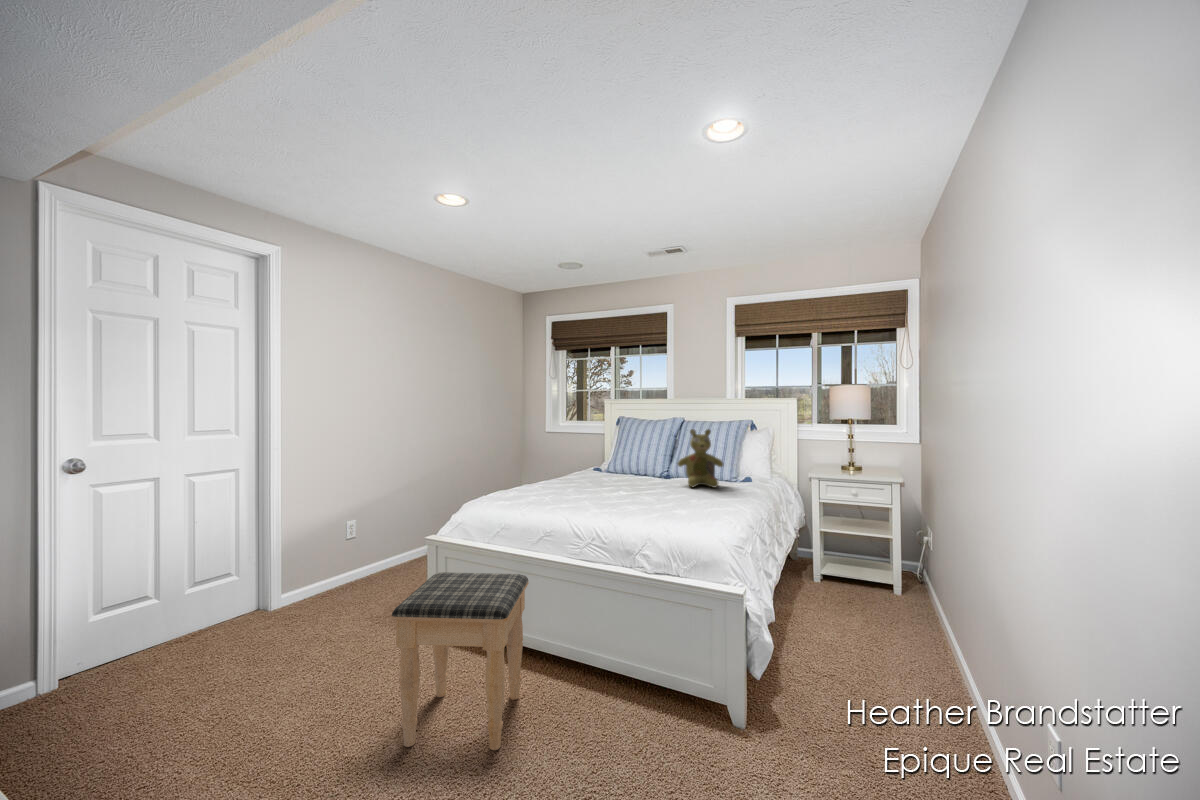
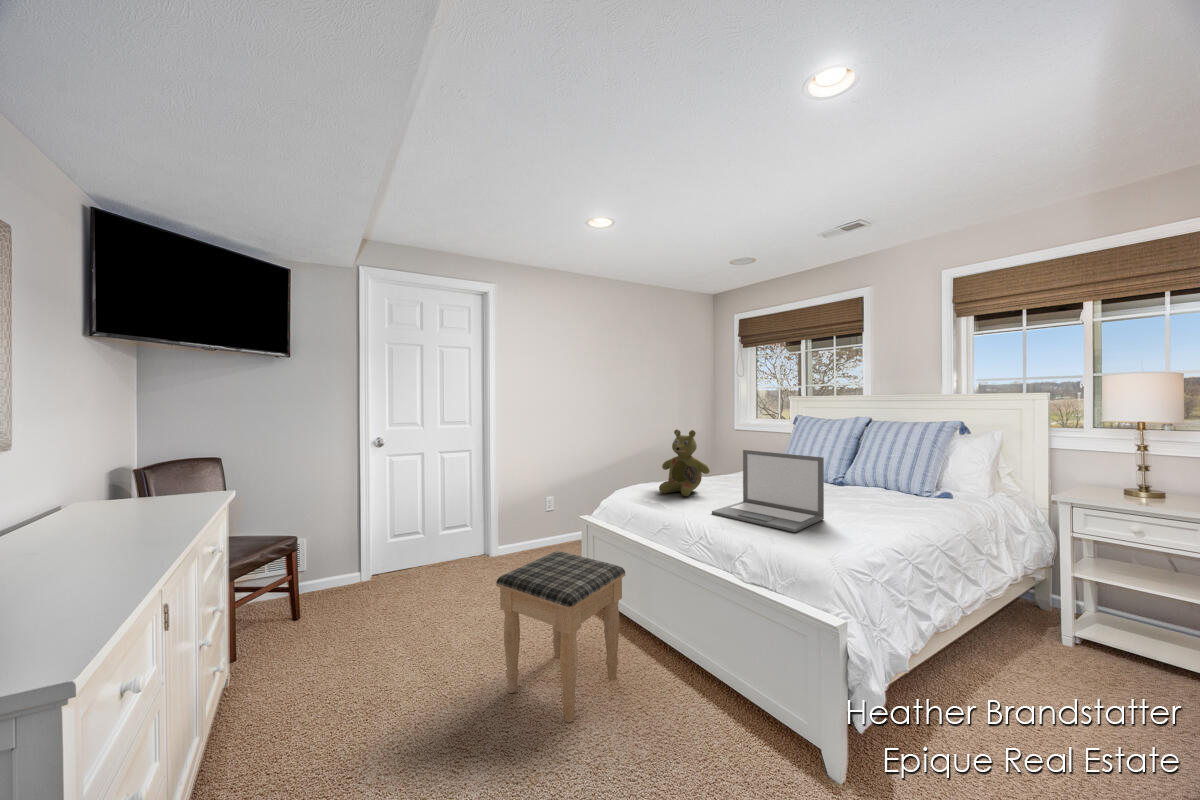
stuffed bear: present [678,429,723,487] -> present [659,430,710,496]
laptop: none [599,448,689,515] -> present [712,450,824,532]

